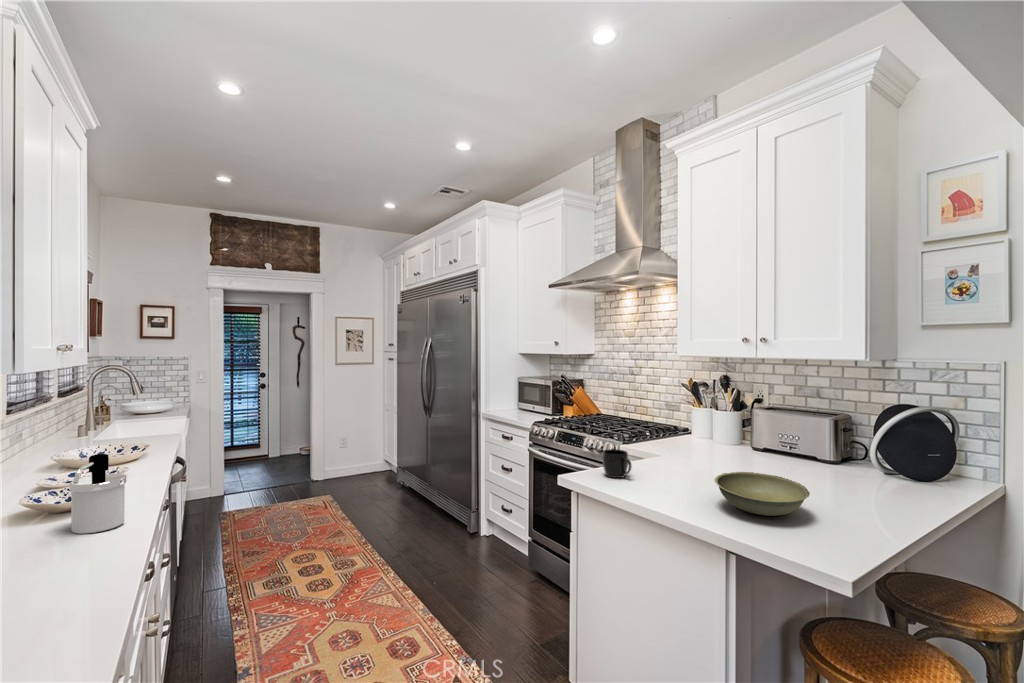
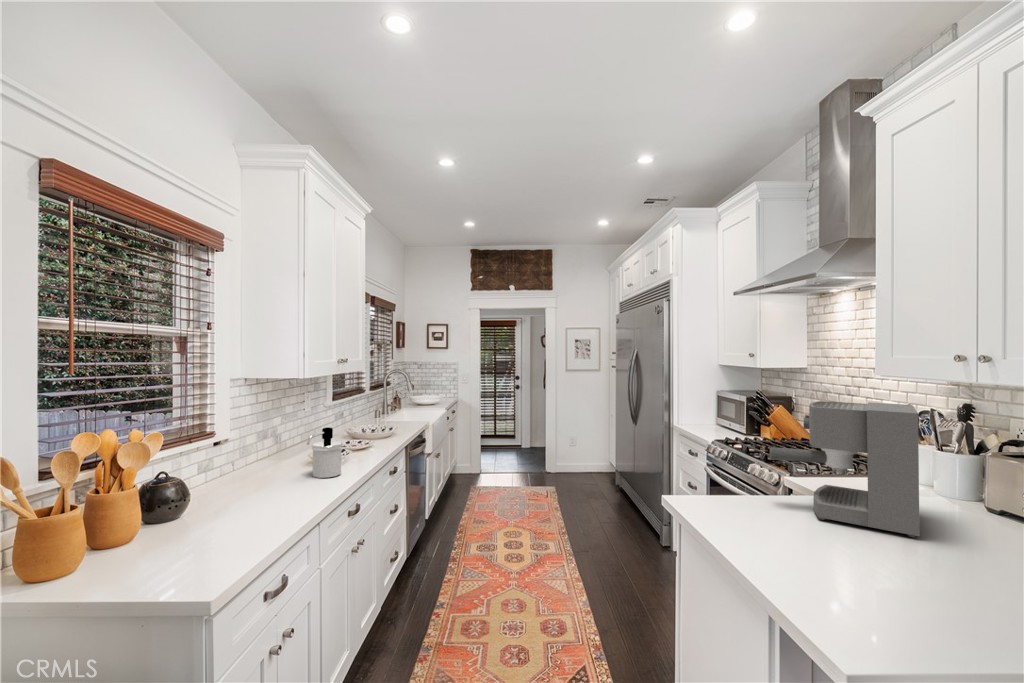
coffee maker: none [635,377,744,476] -> present [770,401,920,538]
mug: present [602,449,631,478] -> none [718,476,750,510]
bowl: present [715,472,810,516] -> none [818,526,962,597]

